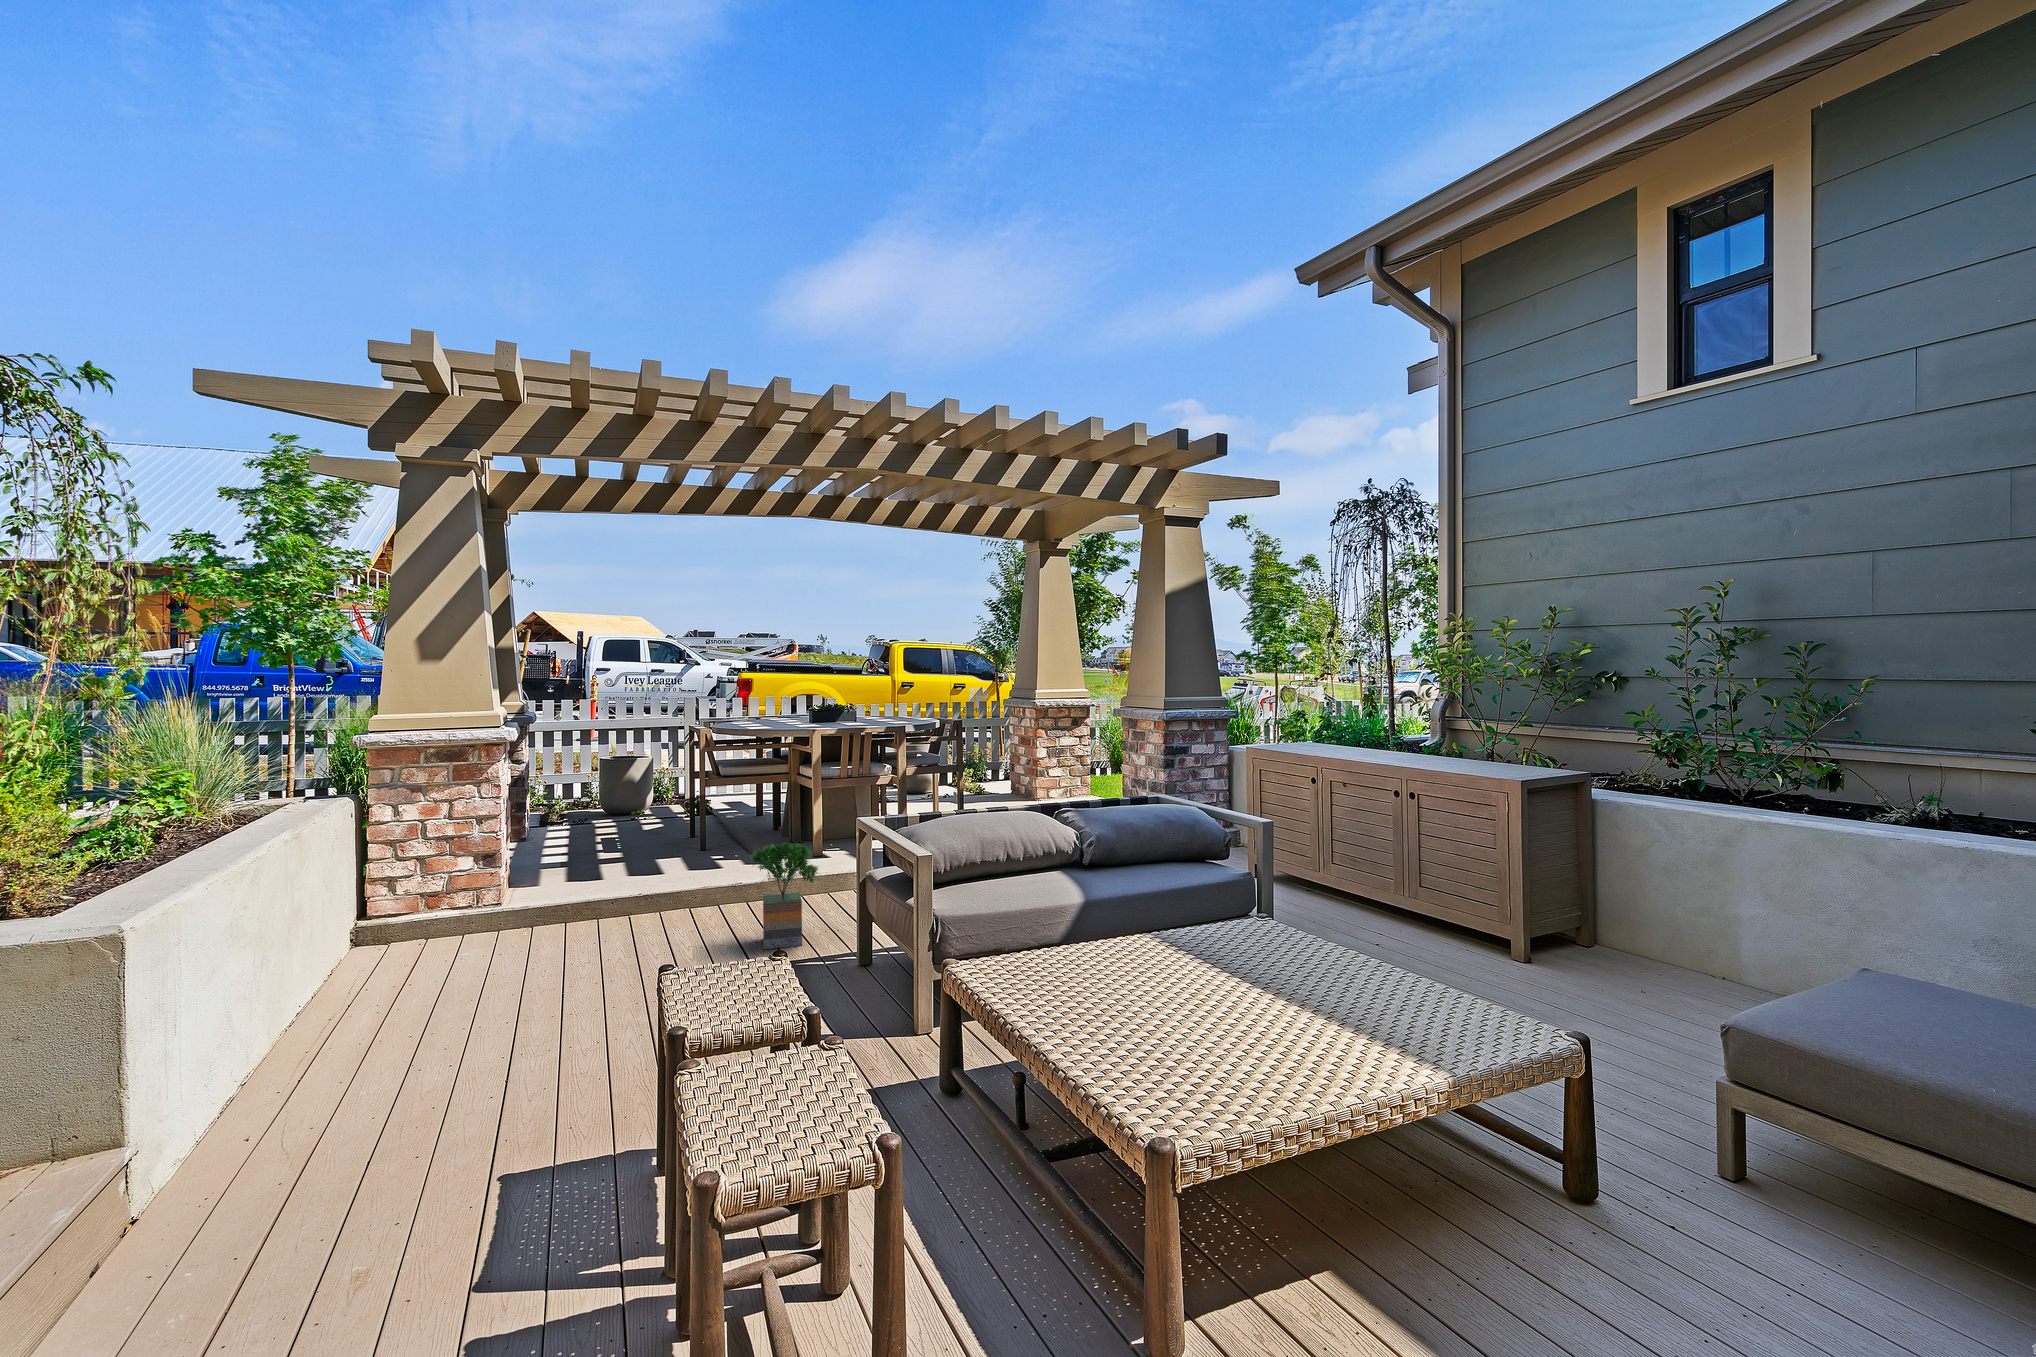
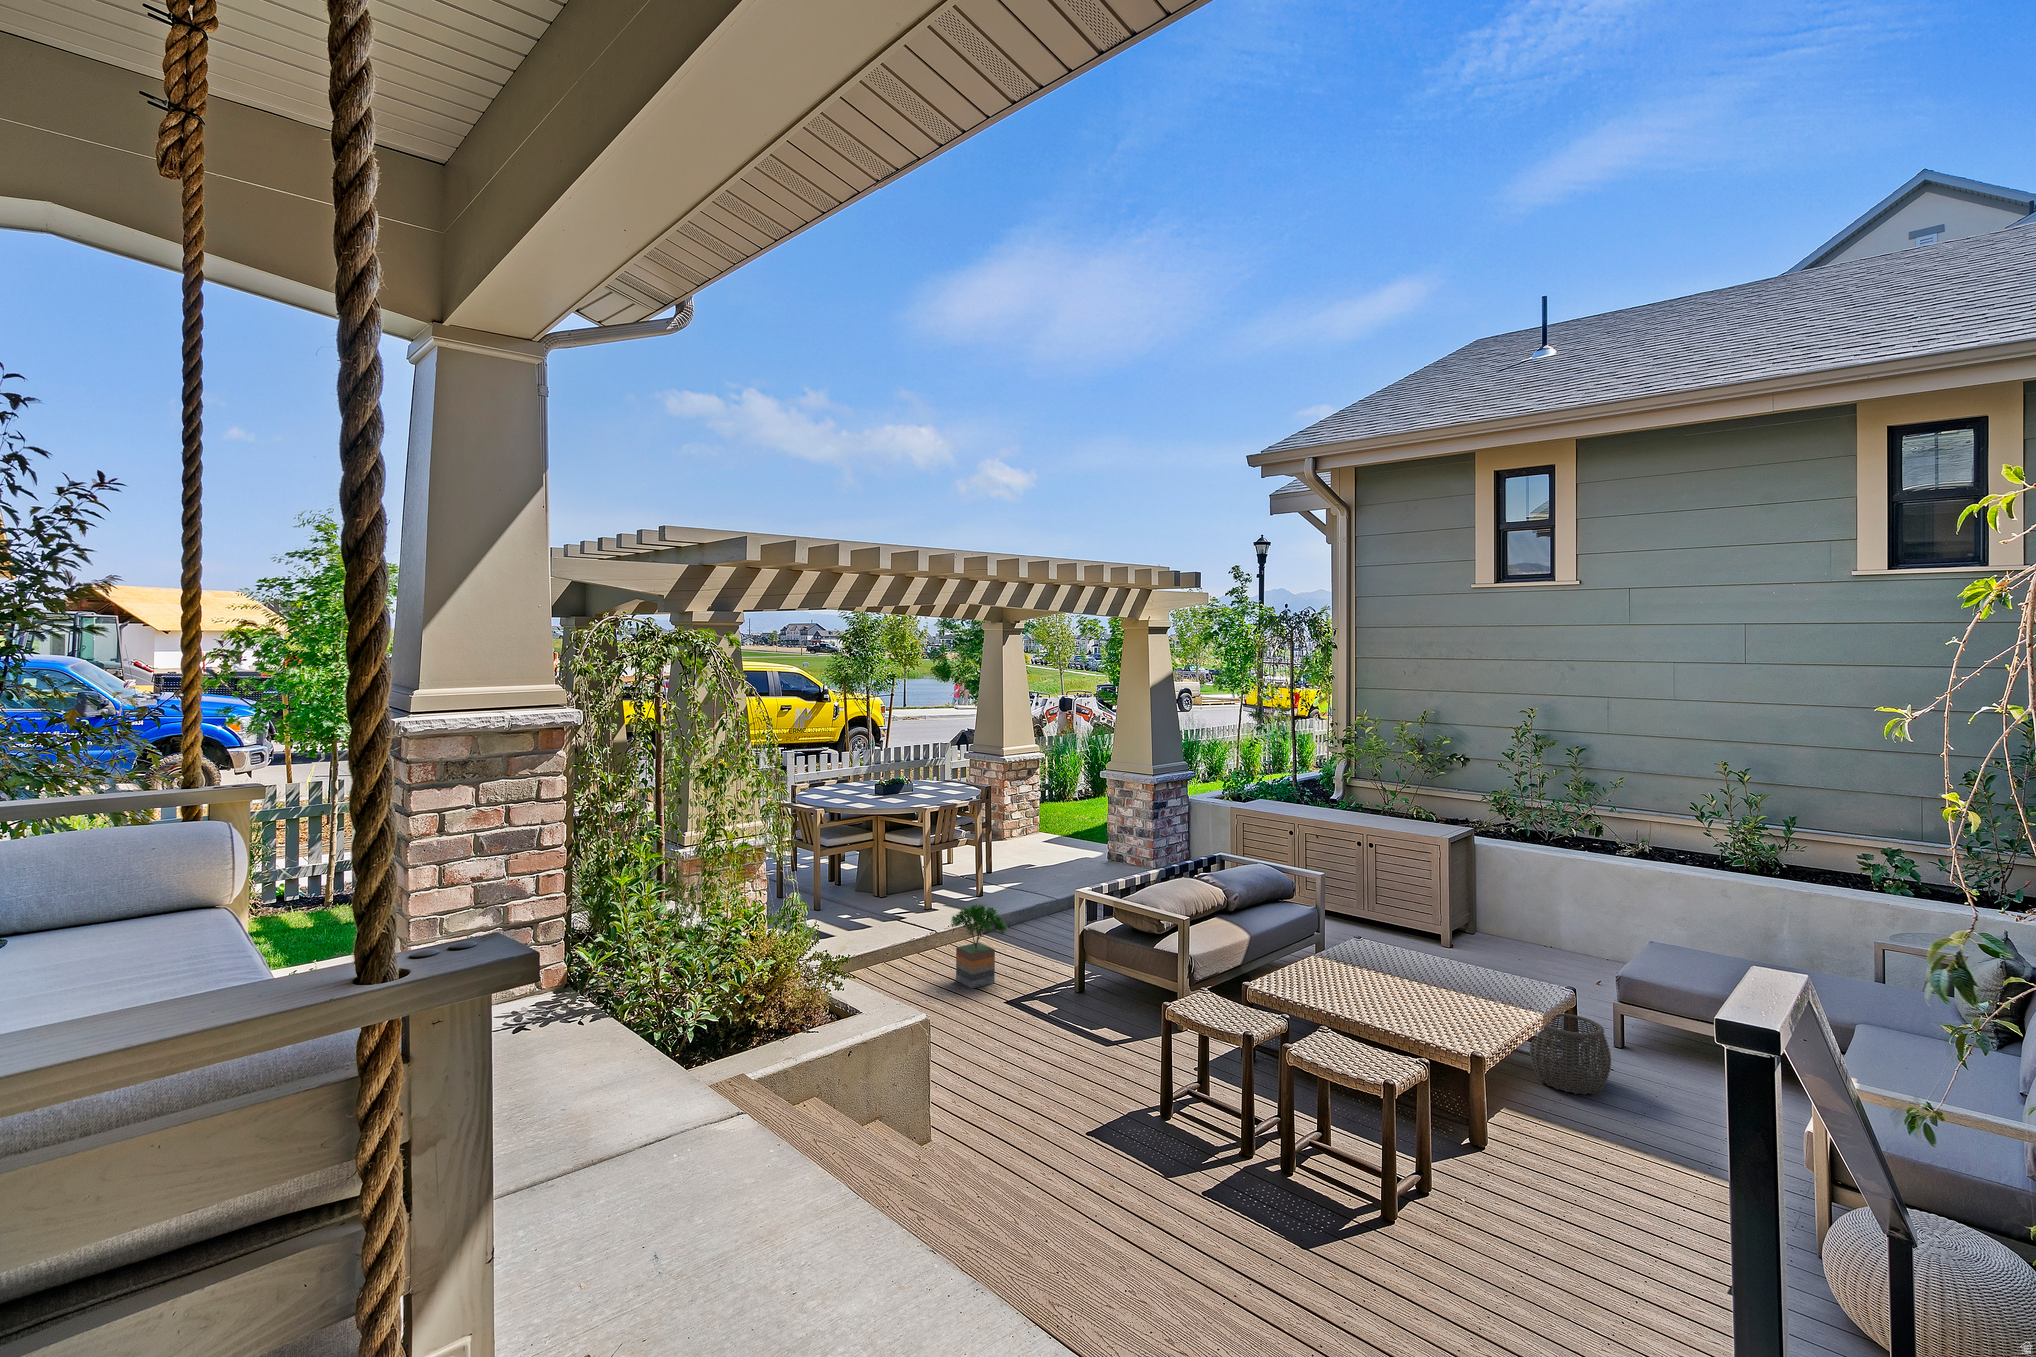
woven basket: none [1440,1085,1620,1286] -> present [1529,1013,1611,1095]

